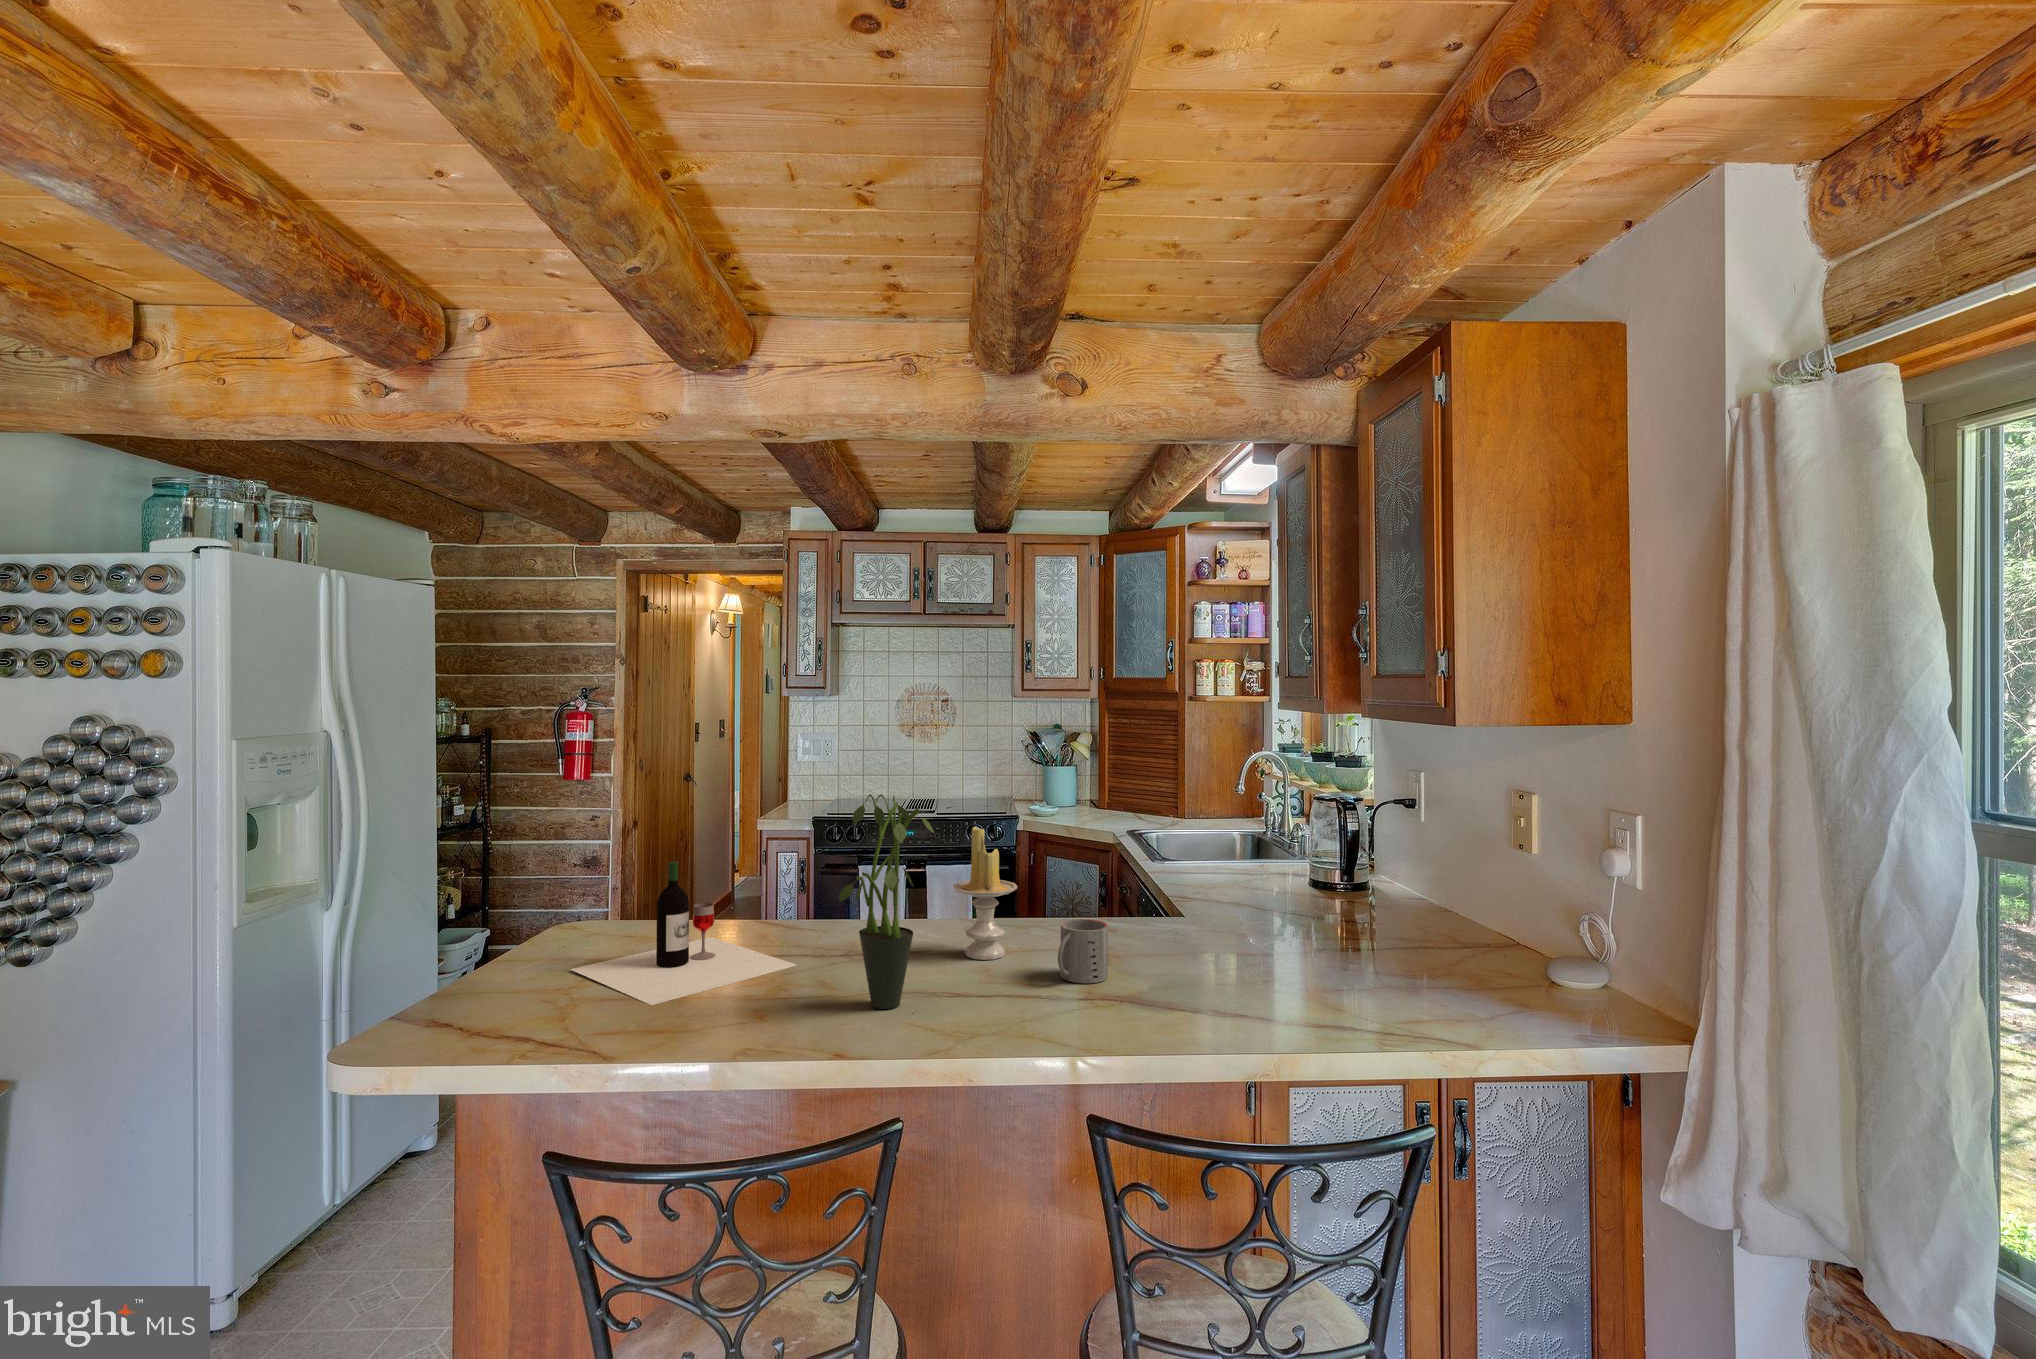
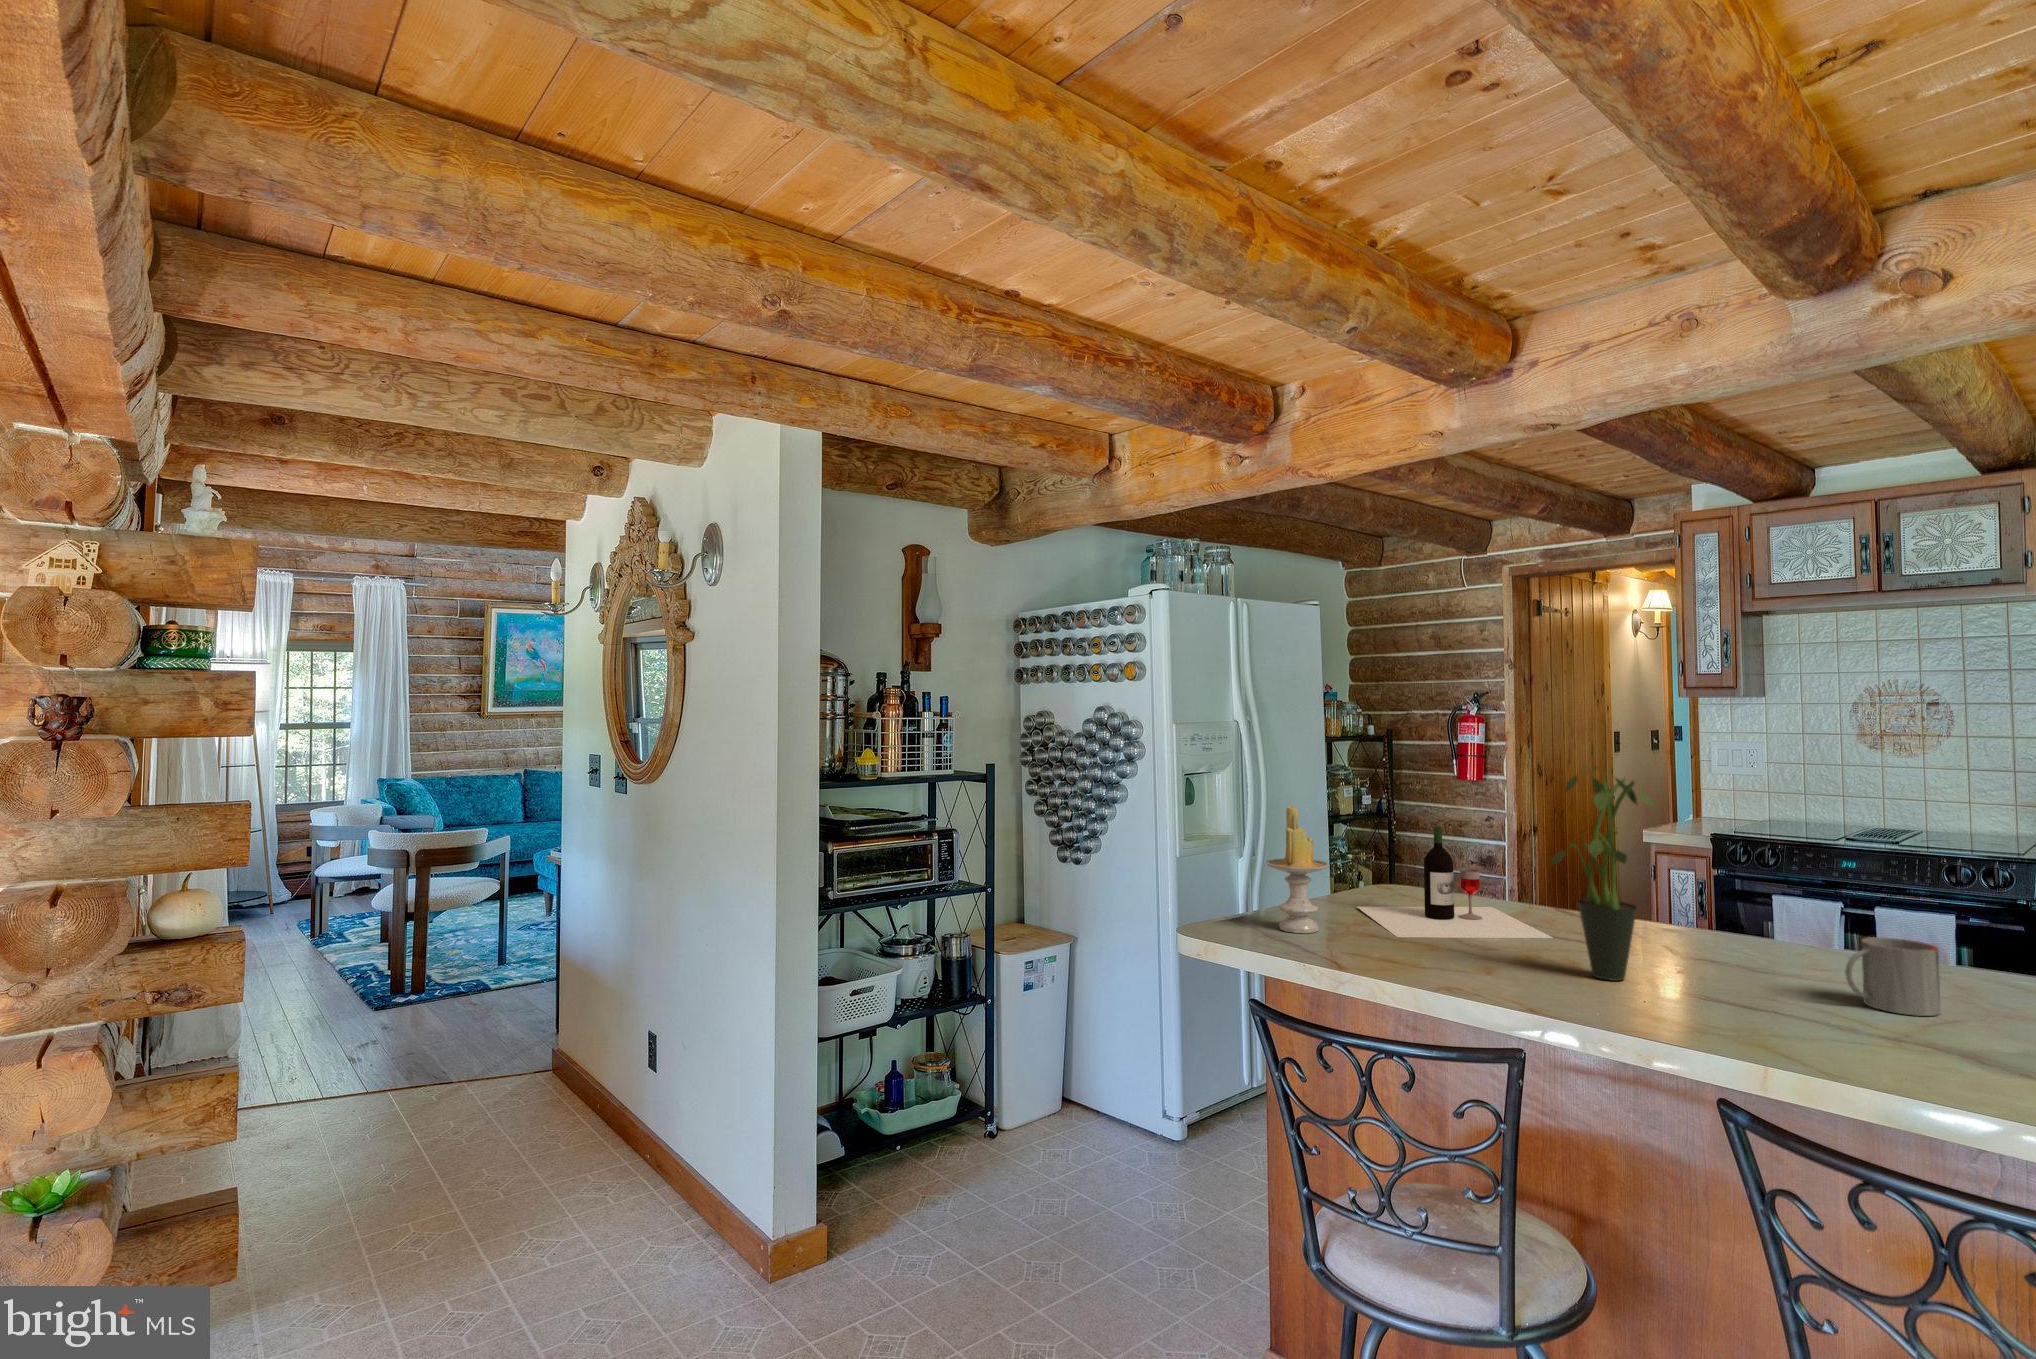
candle: present [953,827,1017,960] -> present [1267,806,1330,933]

